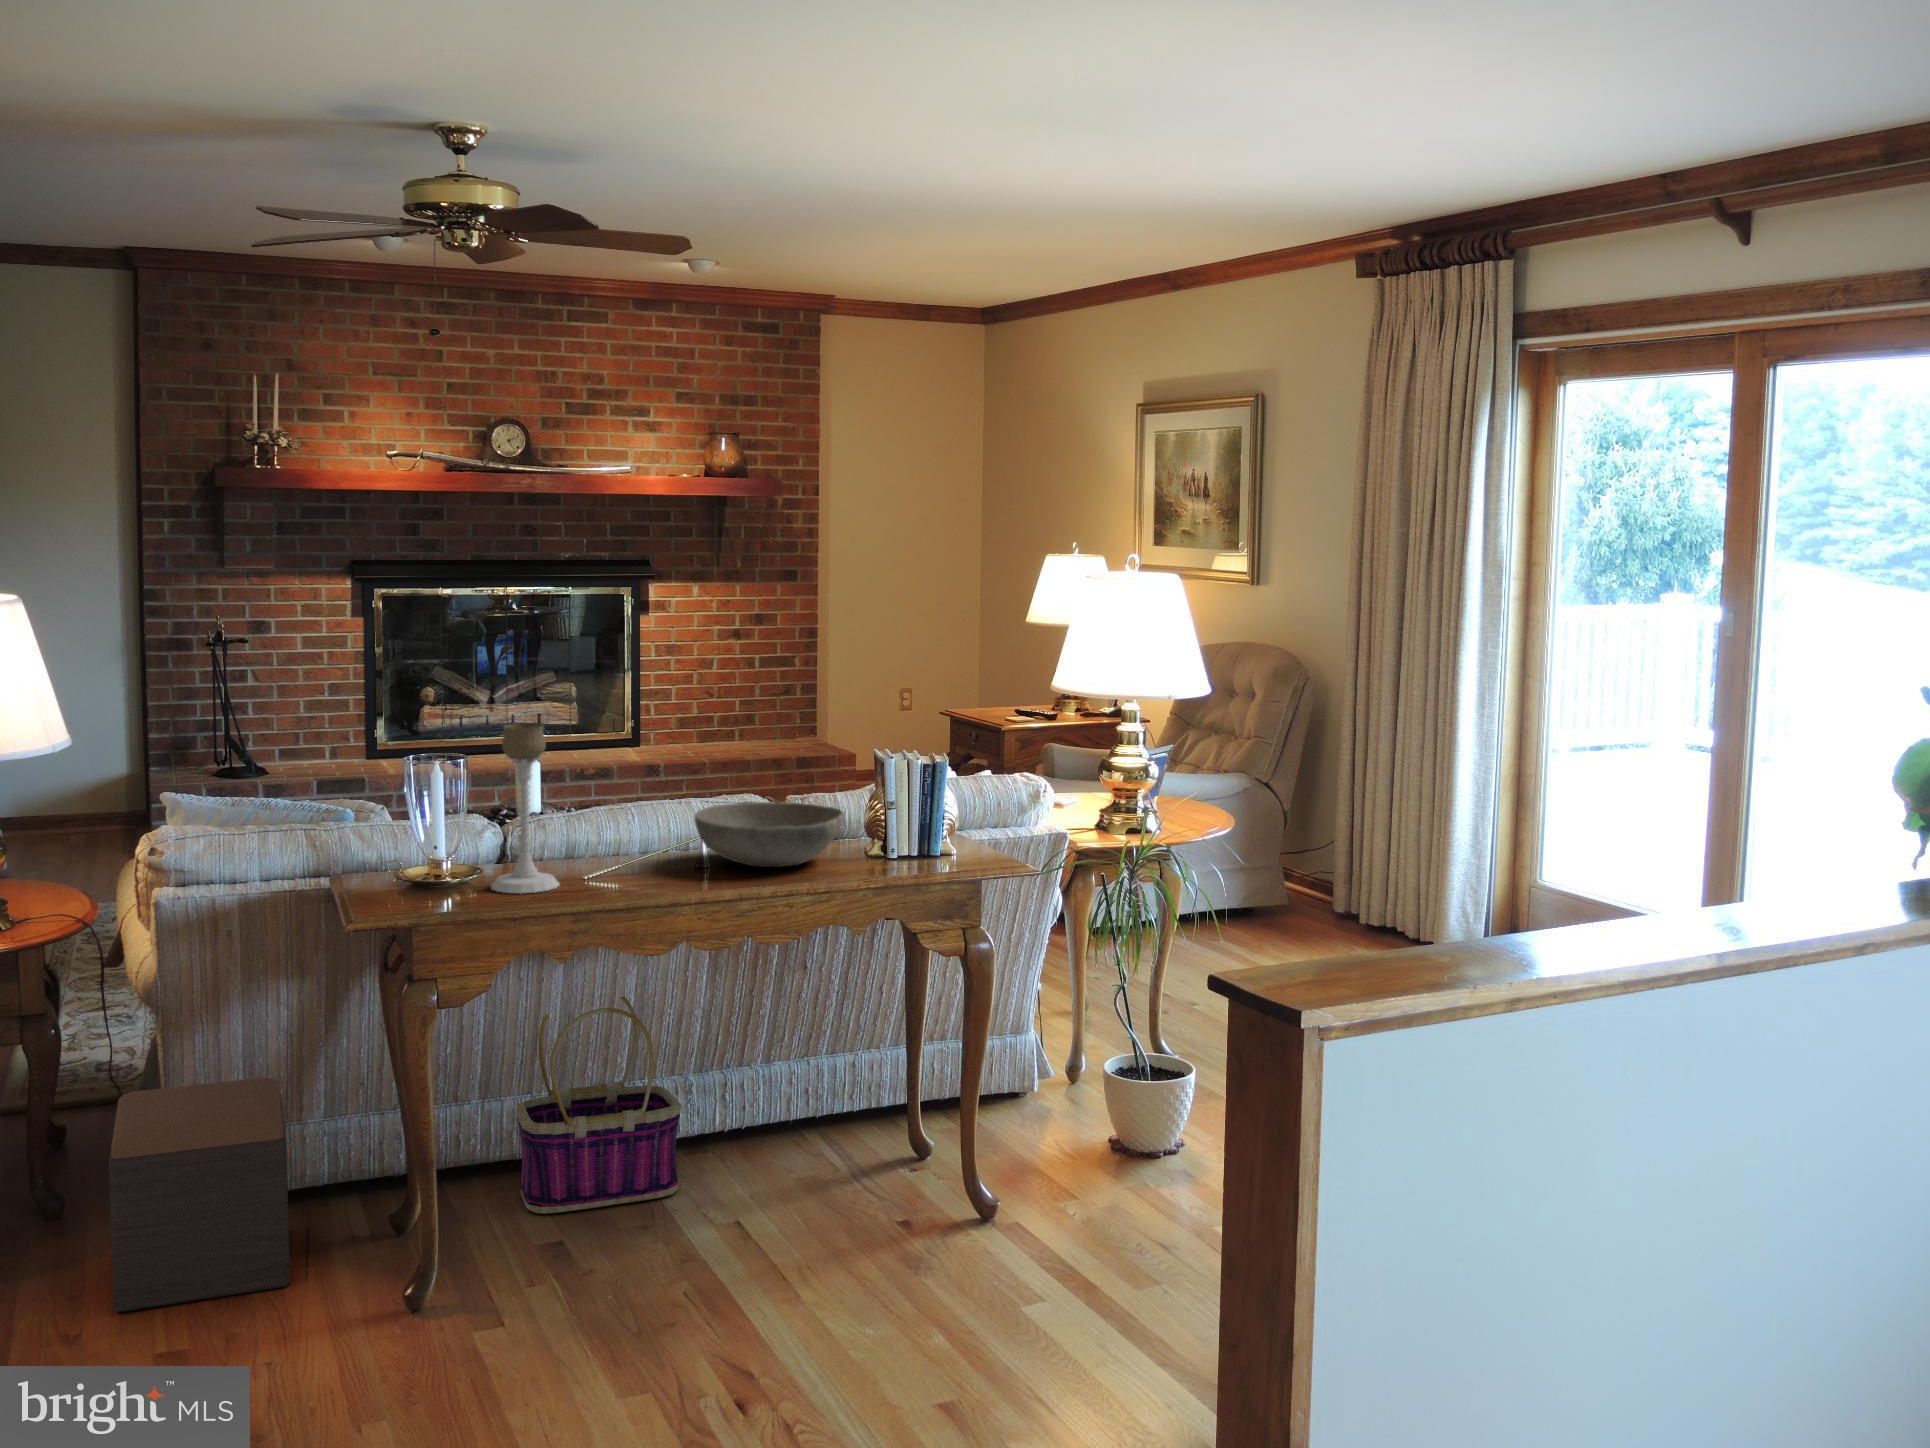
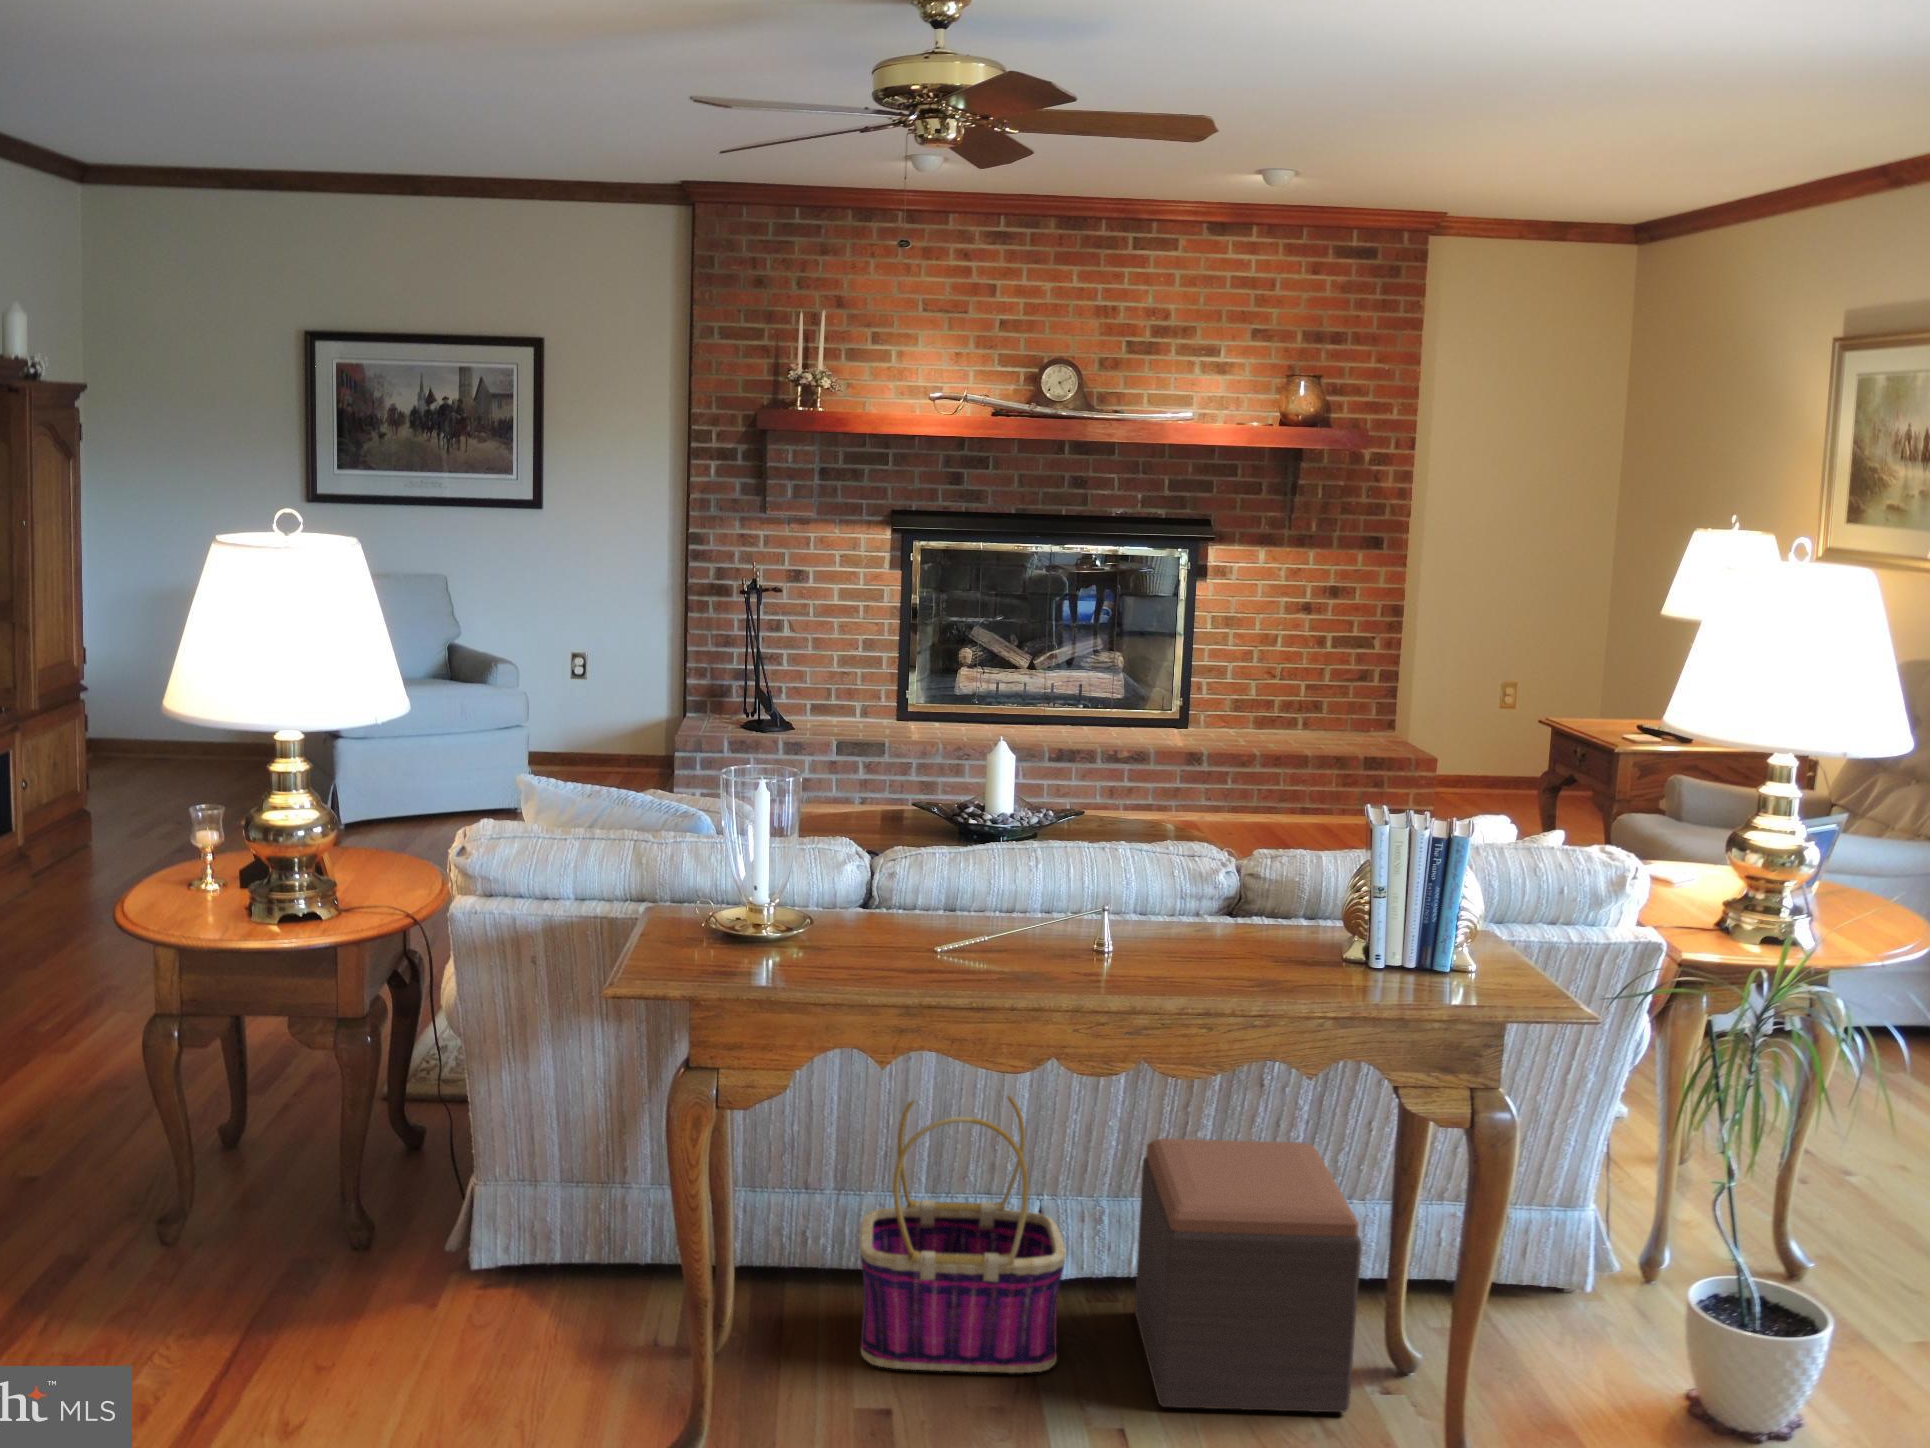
candle holder: present [491,723,560,894] -> none [819,734,907,964]
bowl: present [694,802,843,867] -> none [1101,858,1310,960]
footstool: present [109,1077,290,1312] -> present [1135,1138,1361,1412]

